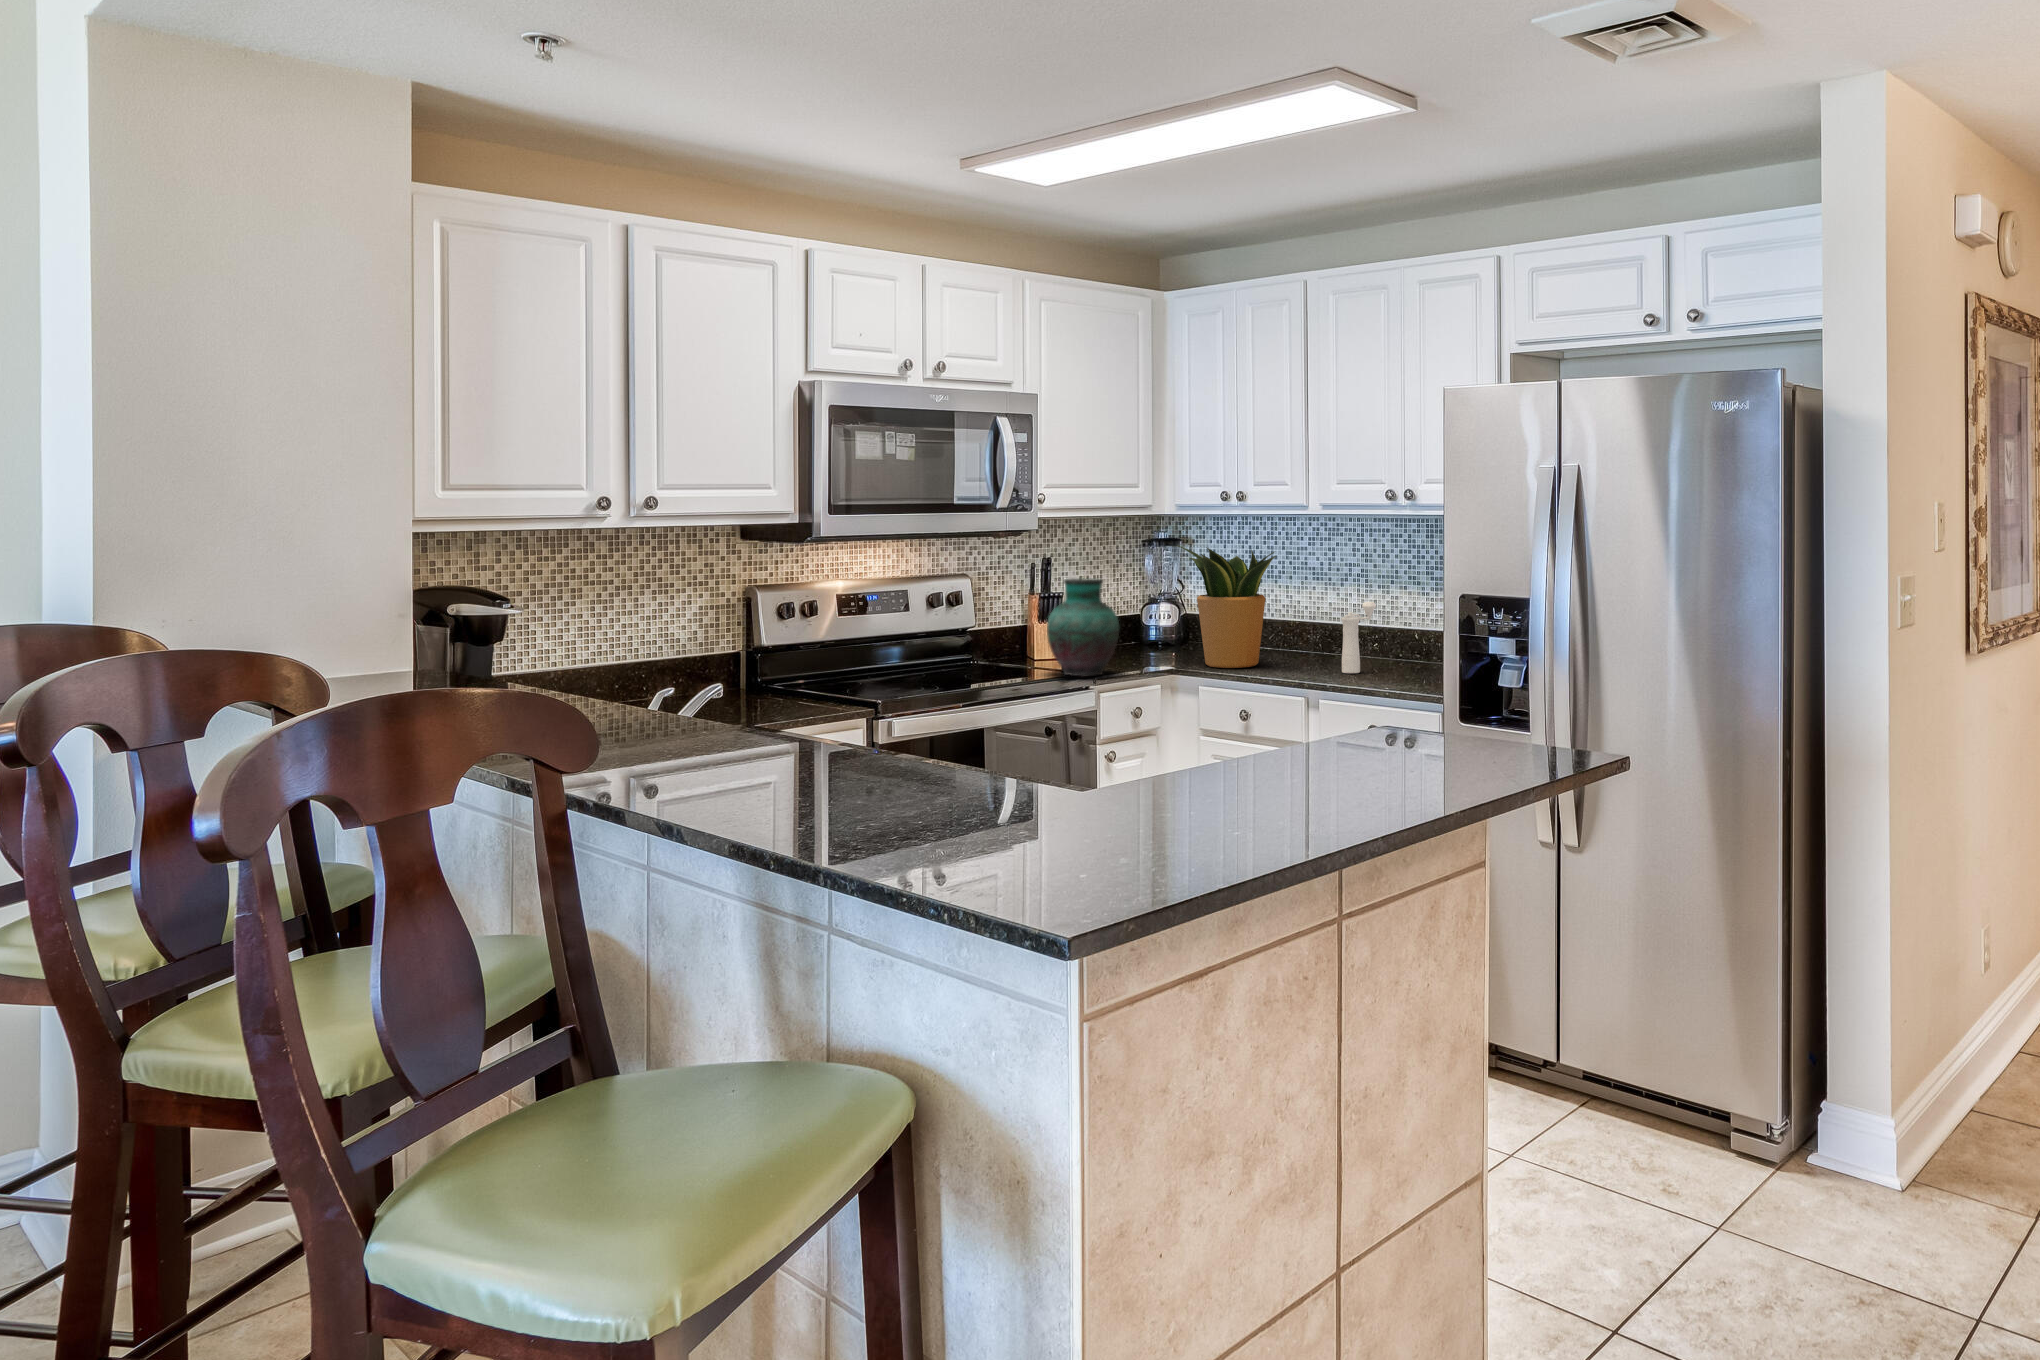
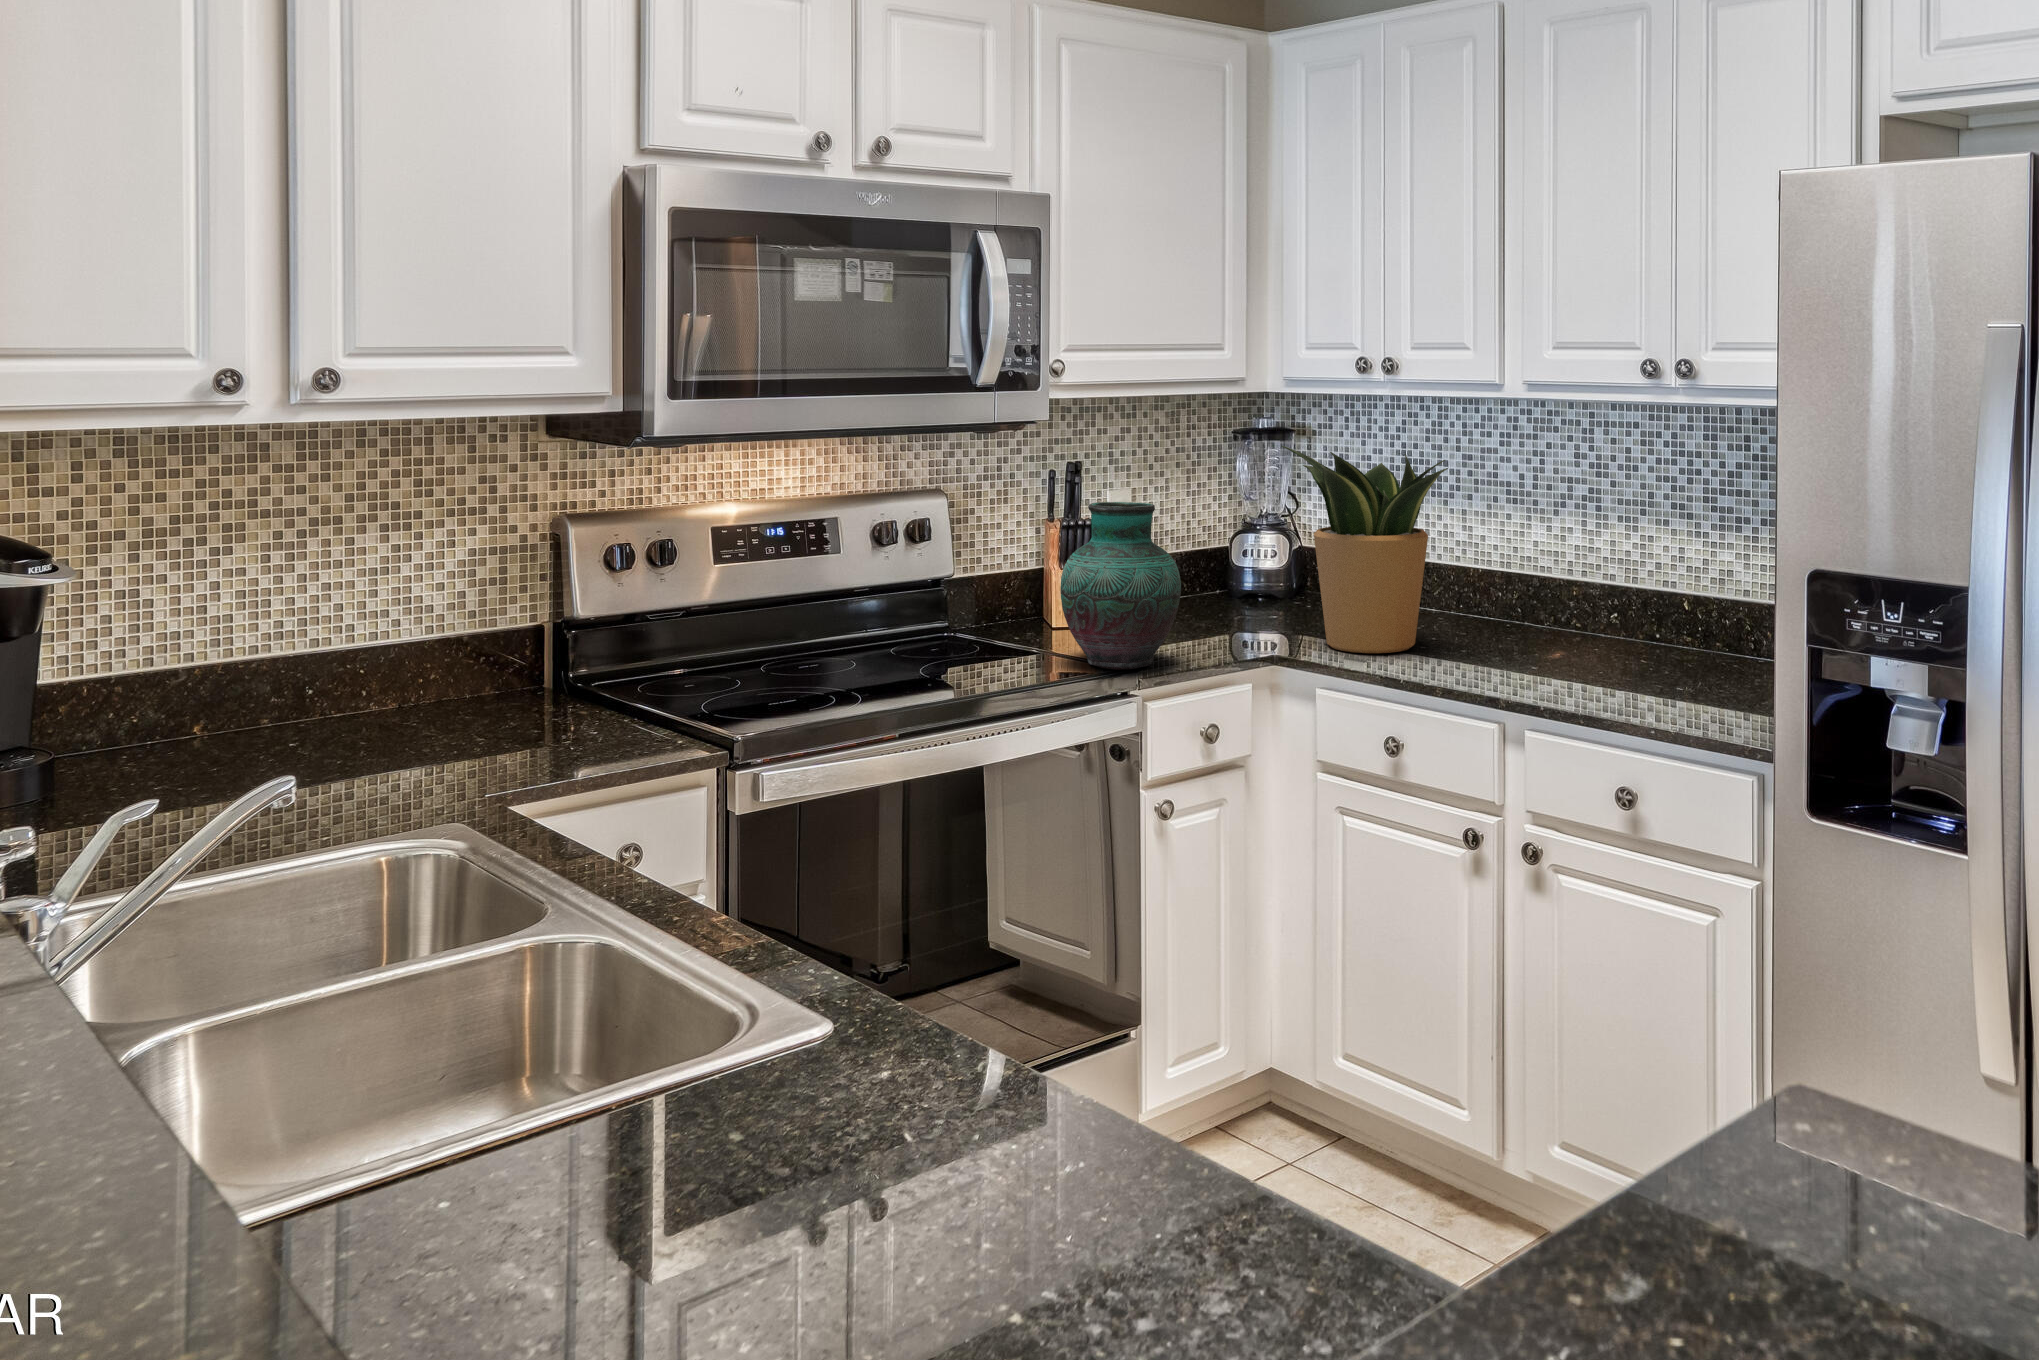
pepper mill: present [1341,602,1376,673] -> none [1557,546,1616,670]

